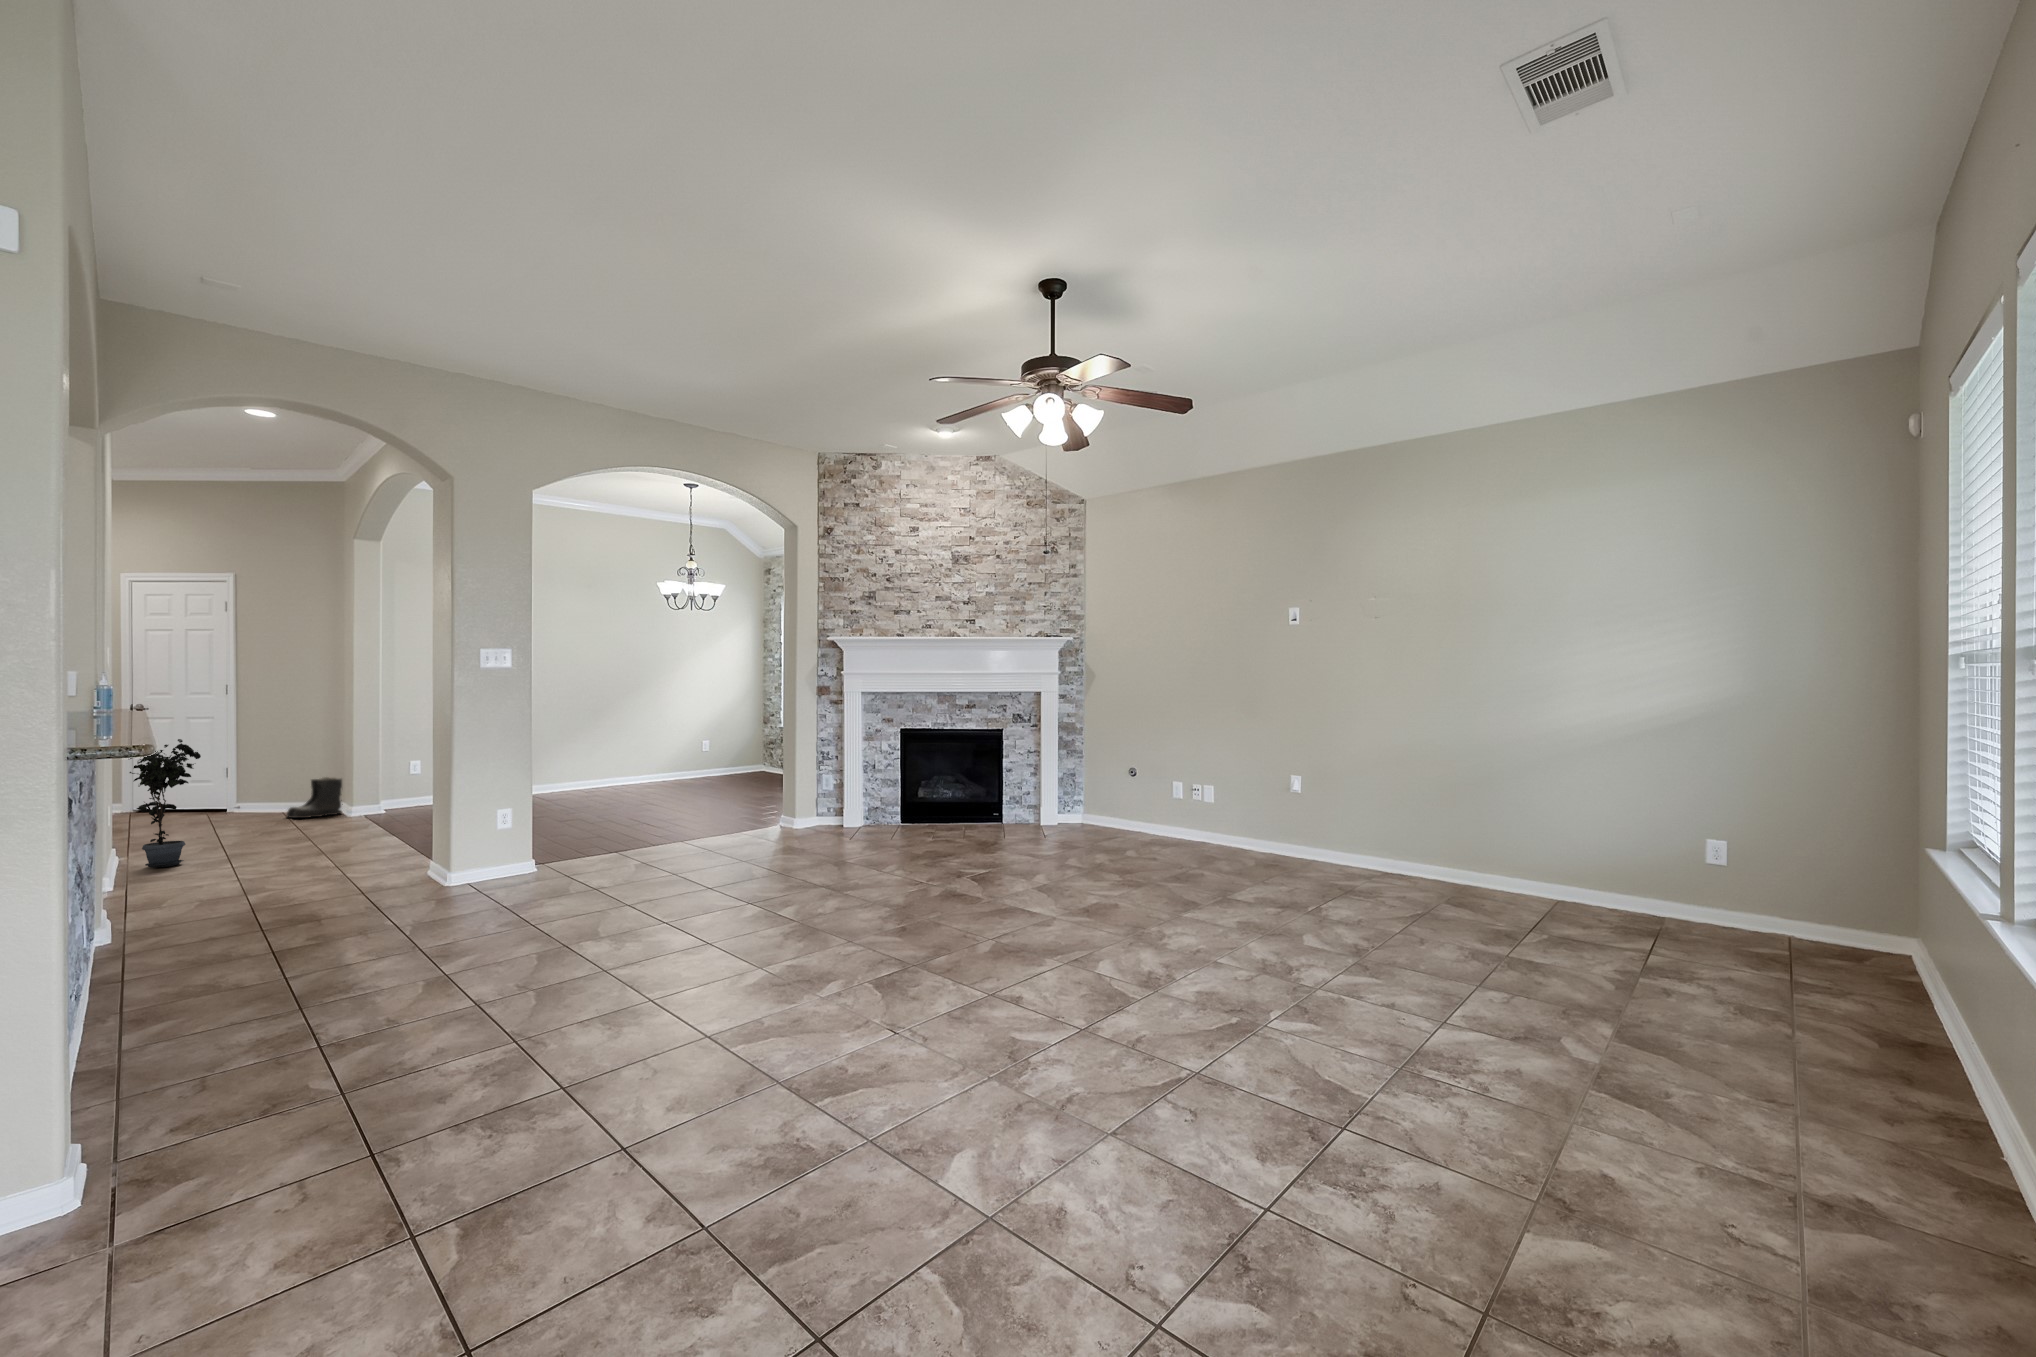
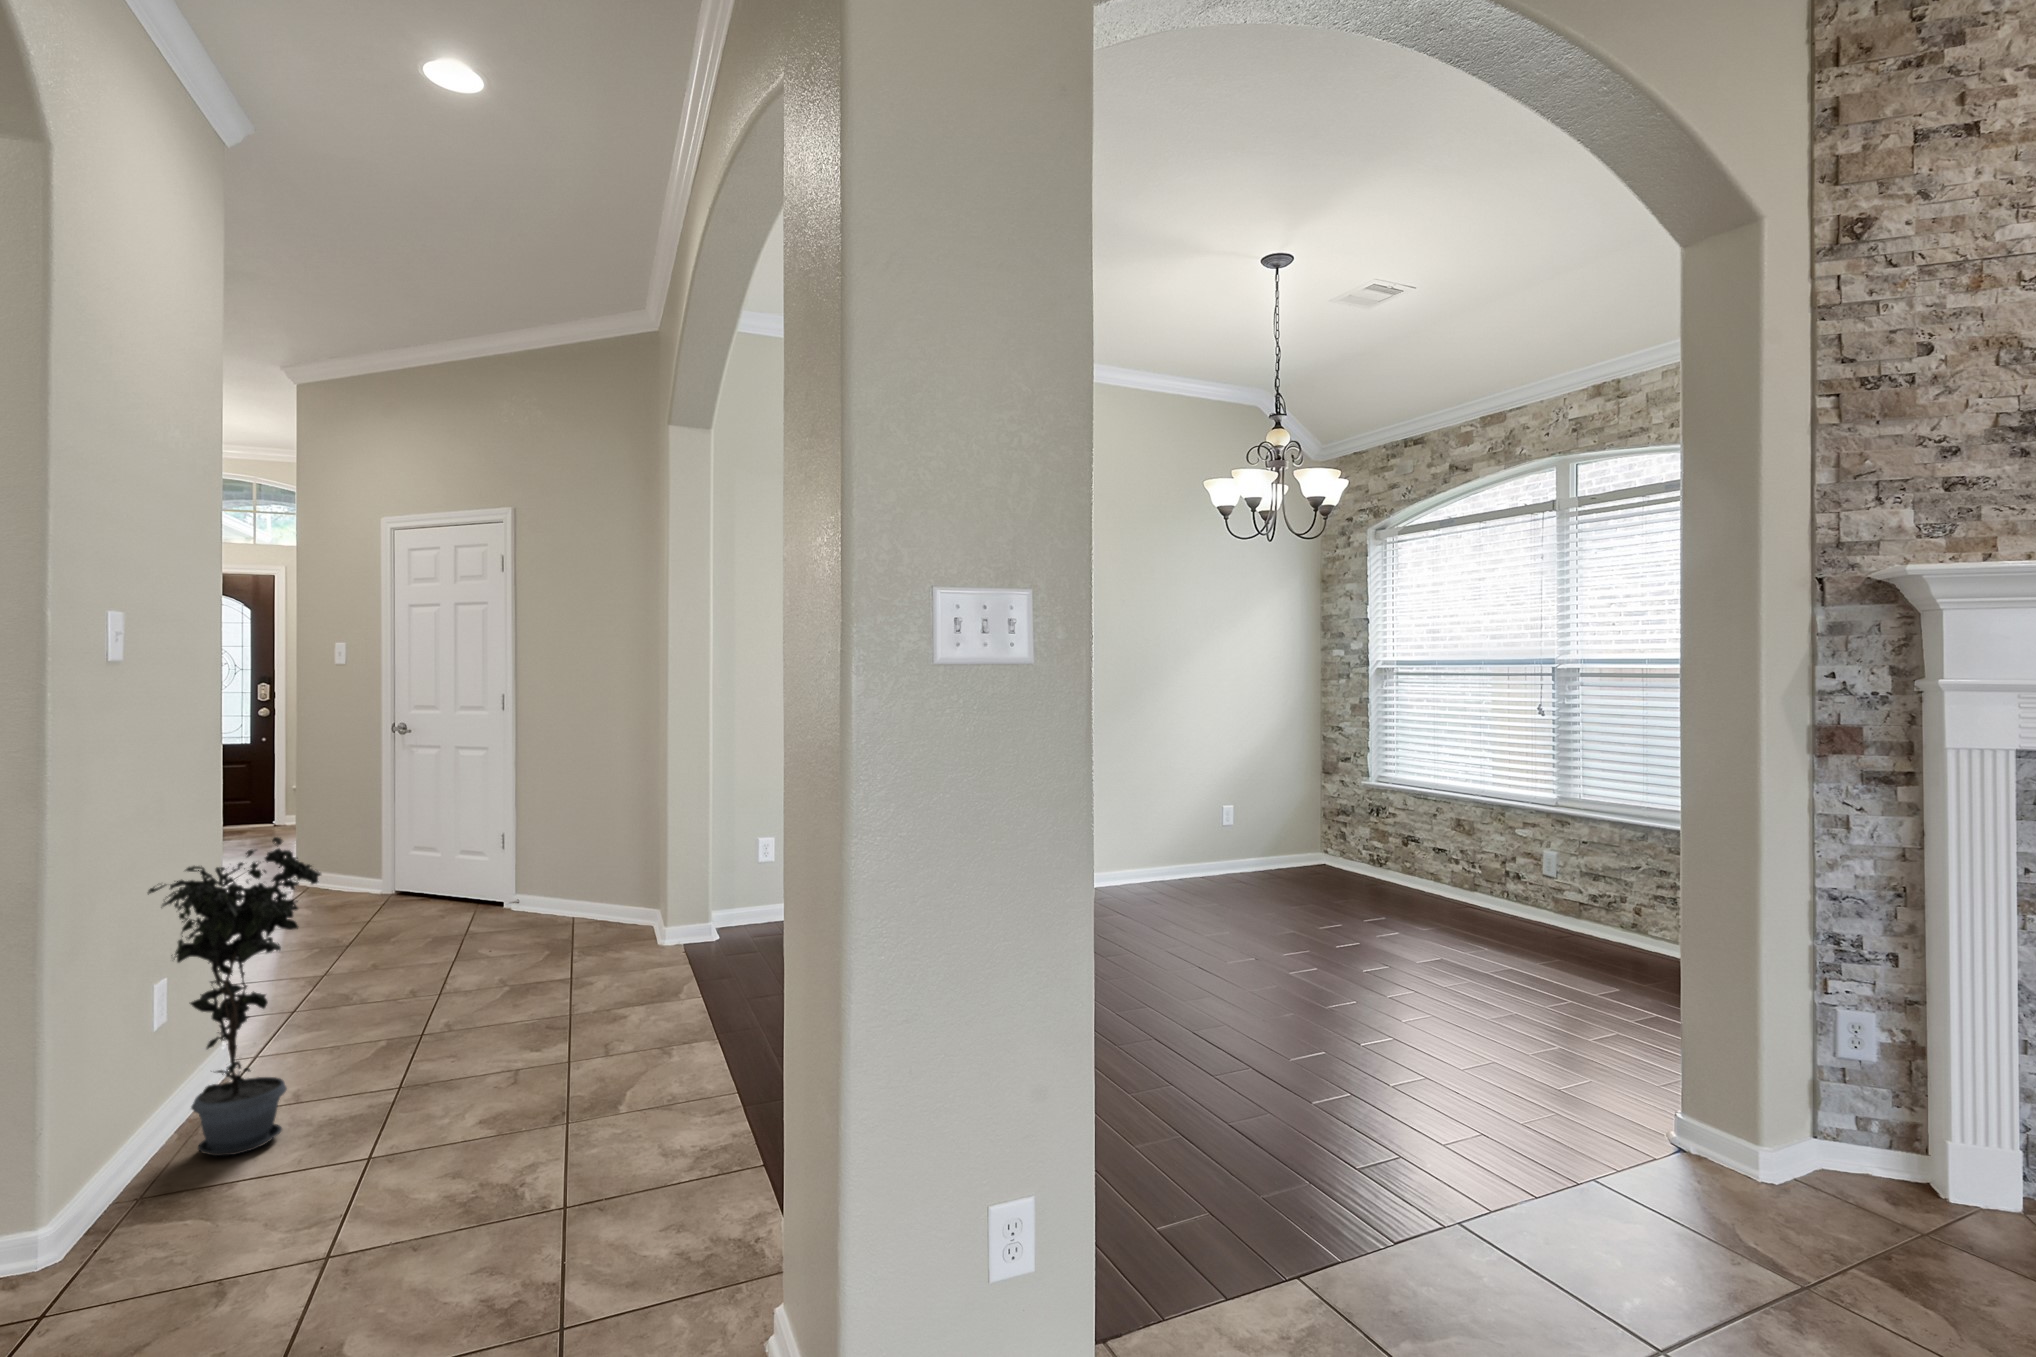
boots: present [287,777,343,818] -> none [568,868,656,949]

